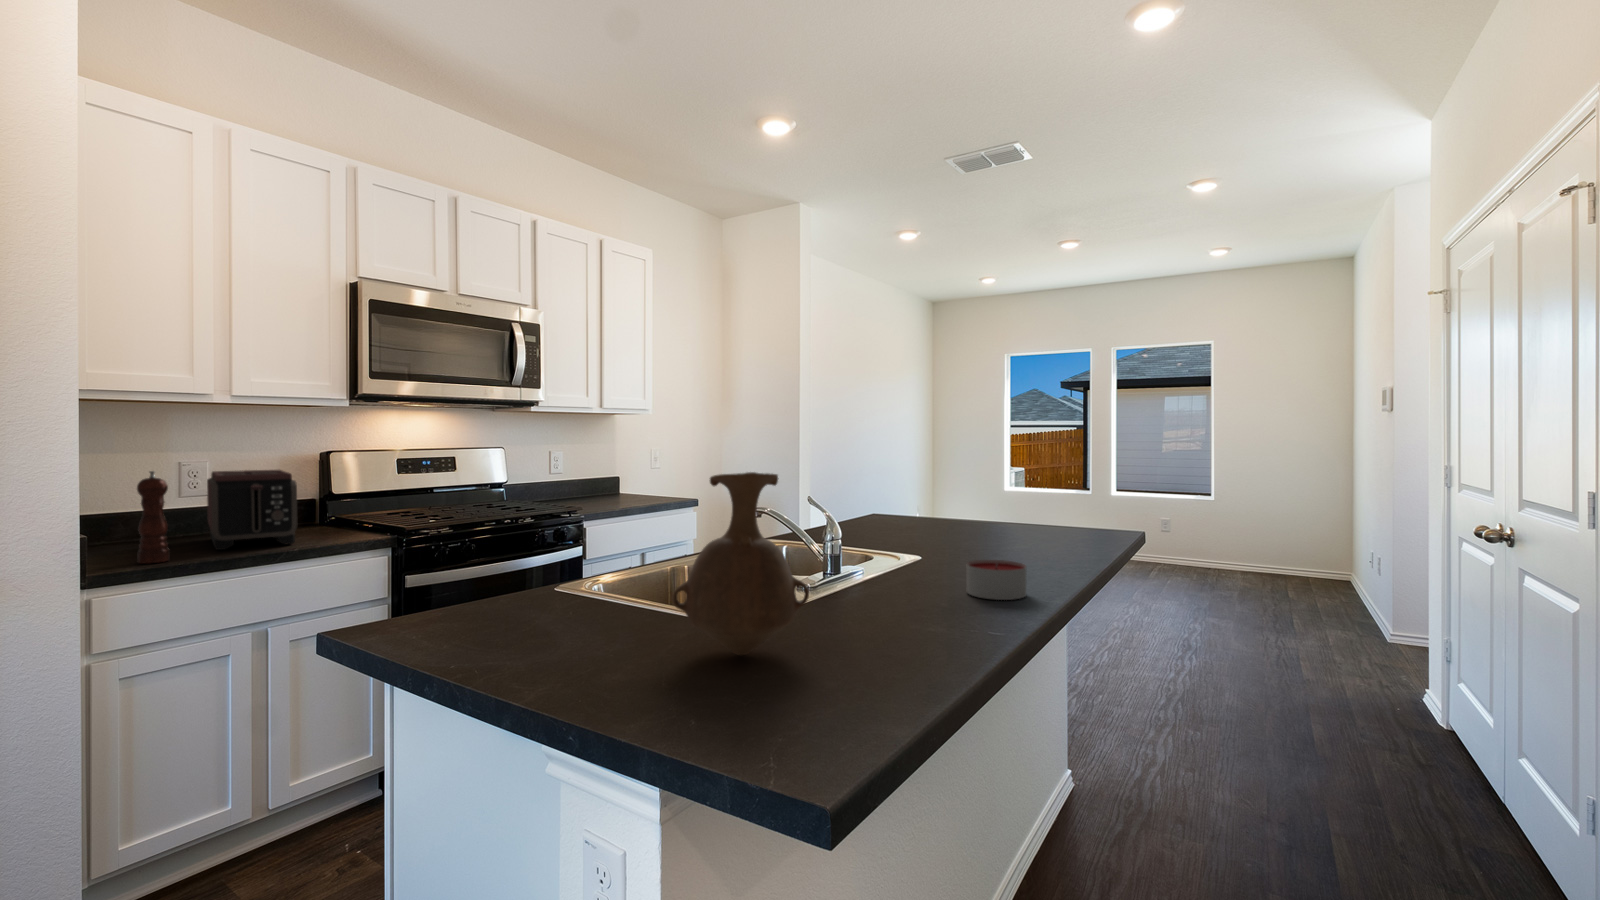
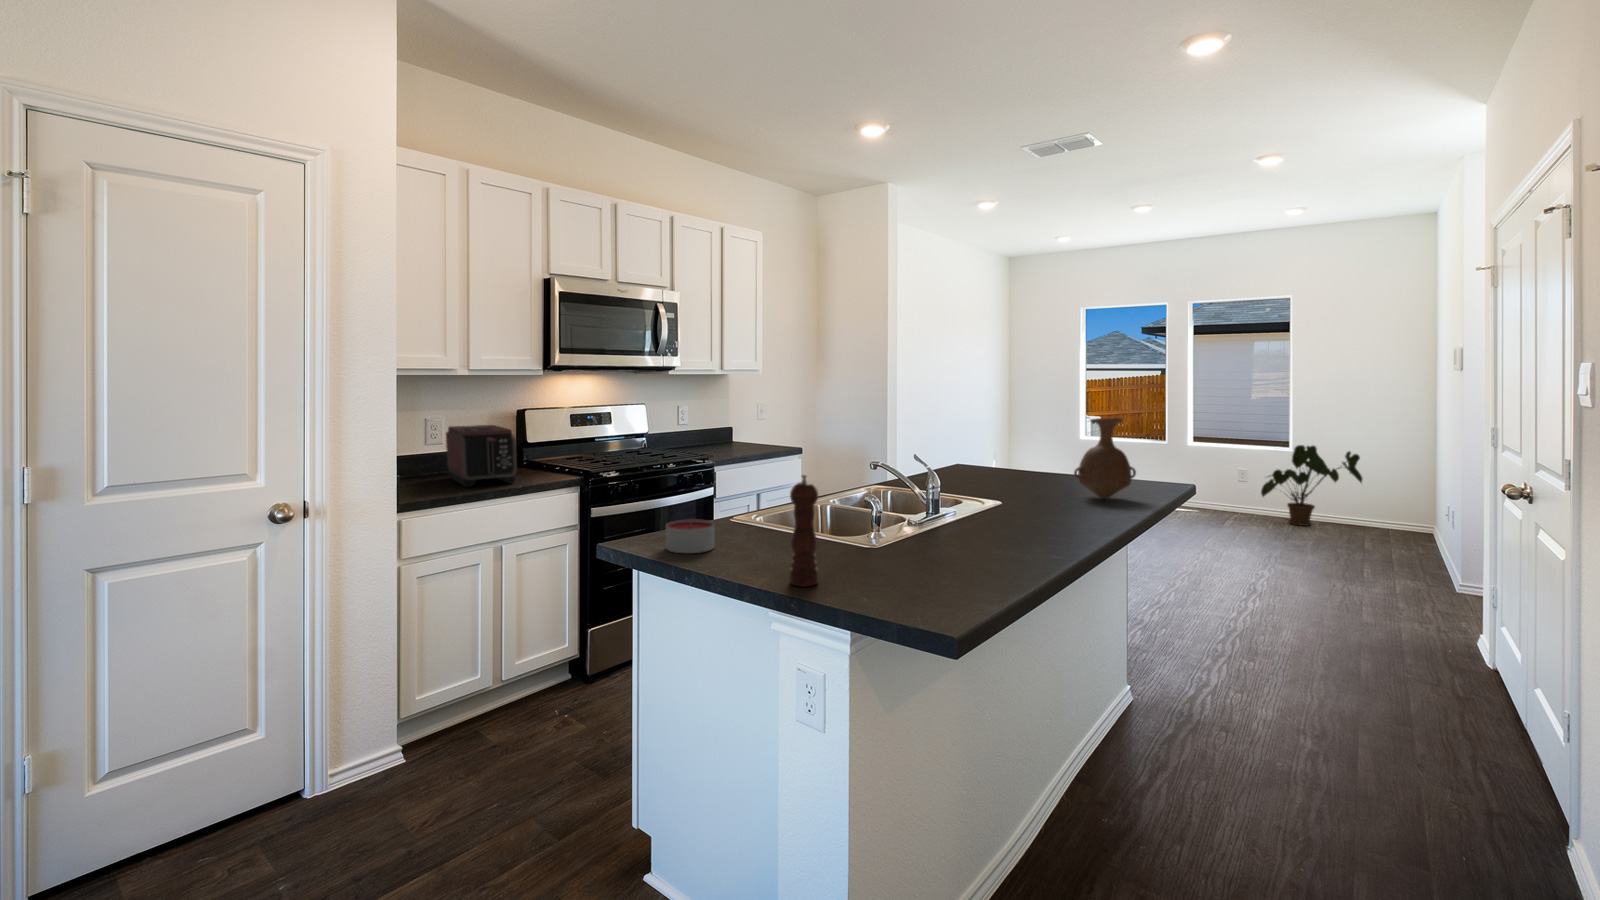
pepper mill: present [137,471,170,563] -> present [789,474,818,587]
vase: present [673,472,809,655] -> present [1074,418,1136,499]
house plant: none [1188,495,1288,578] -> present [1261,445,1362,526]
candle: present [967,560,1026,600] -> present [666,519,715,553]

